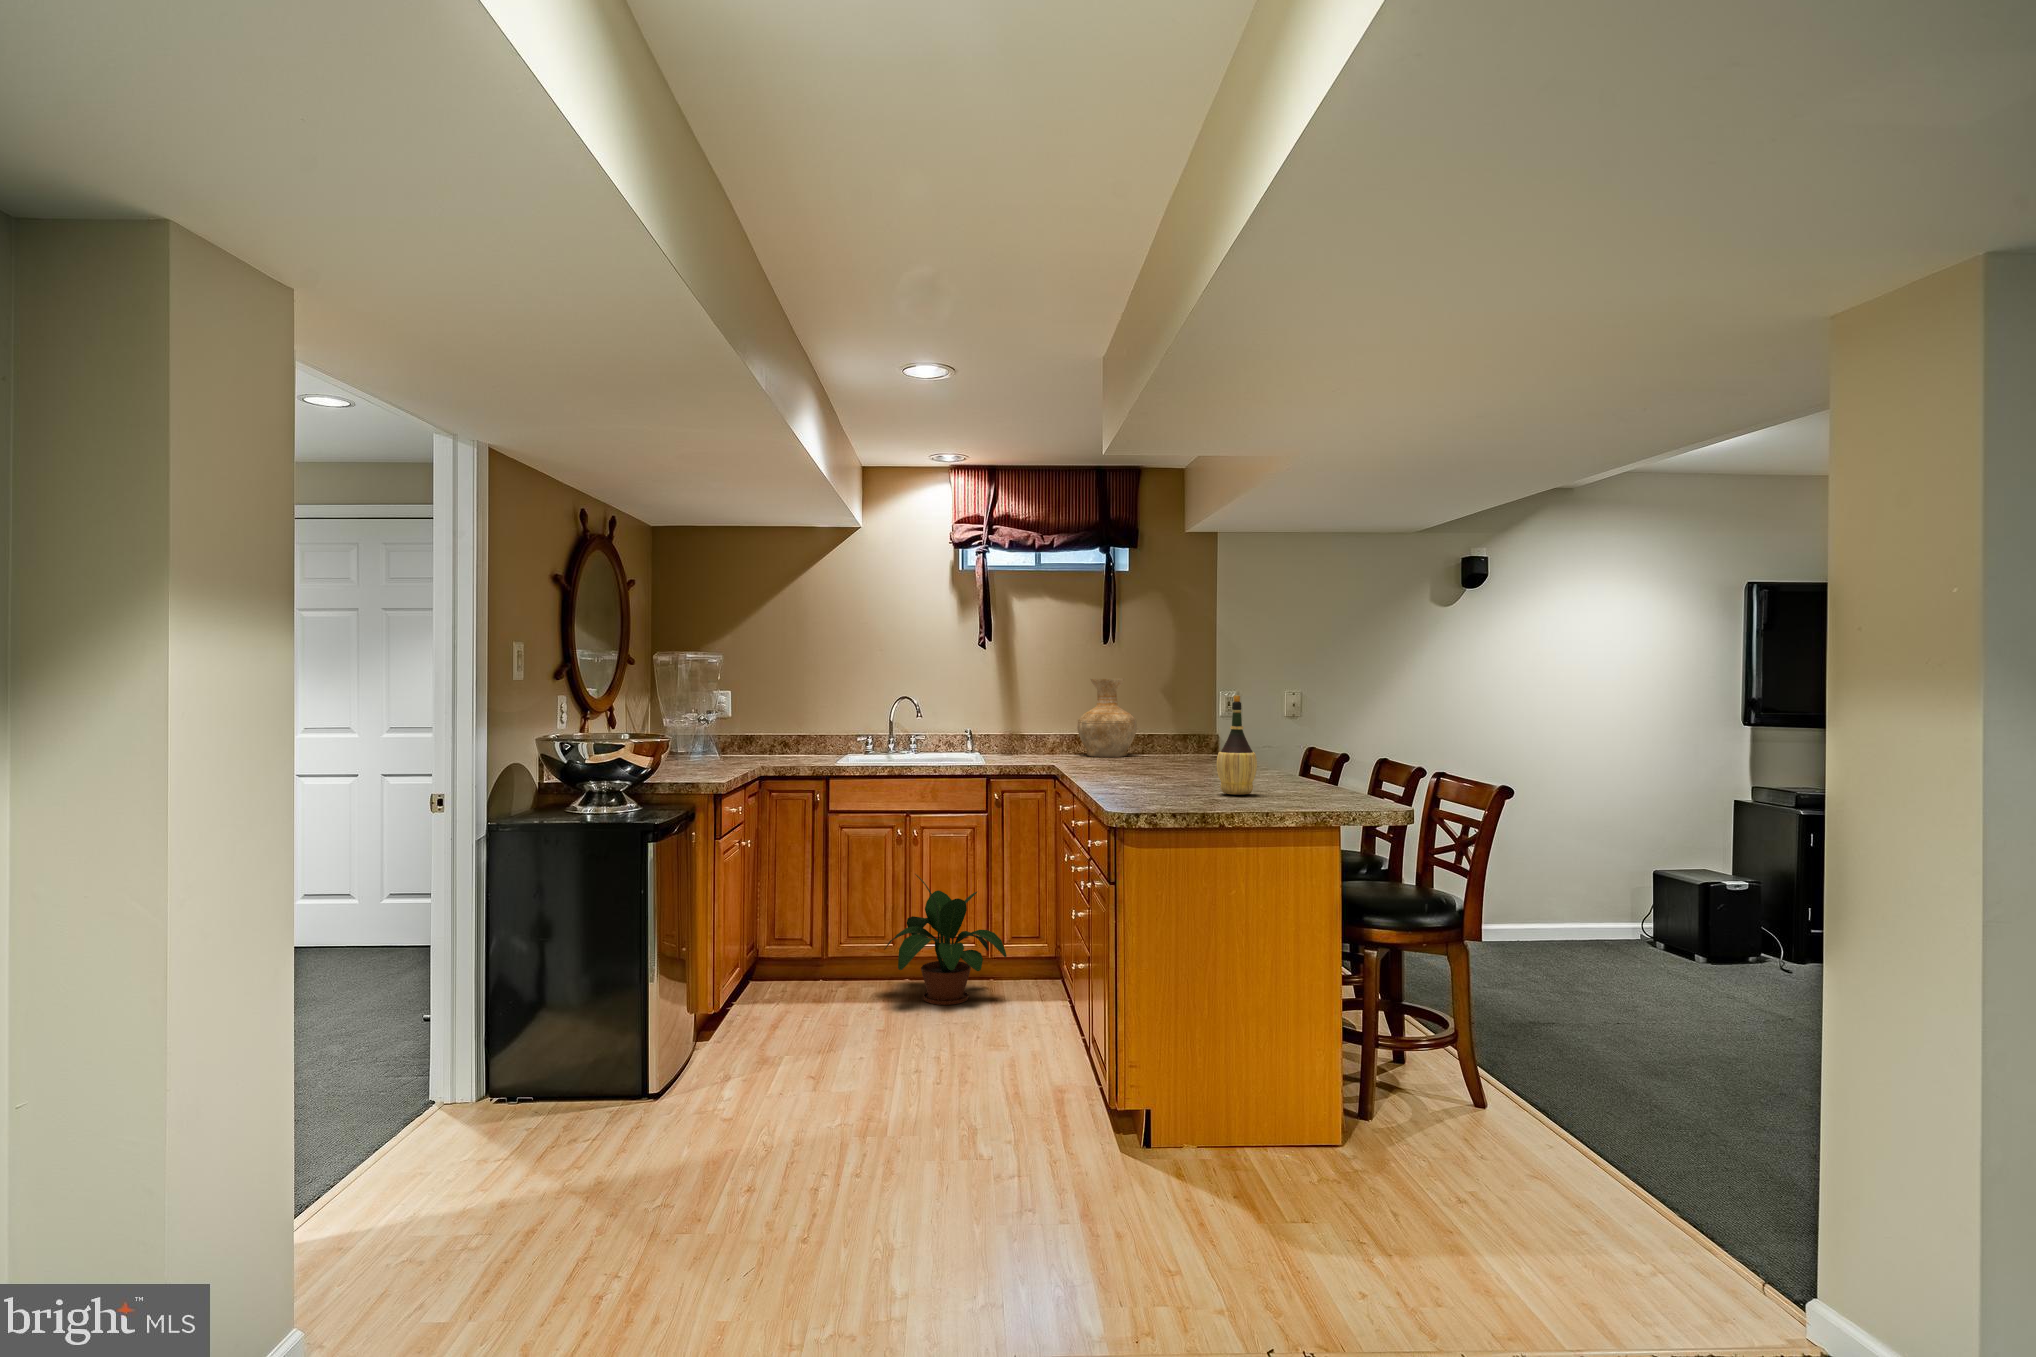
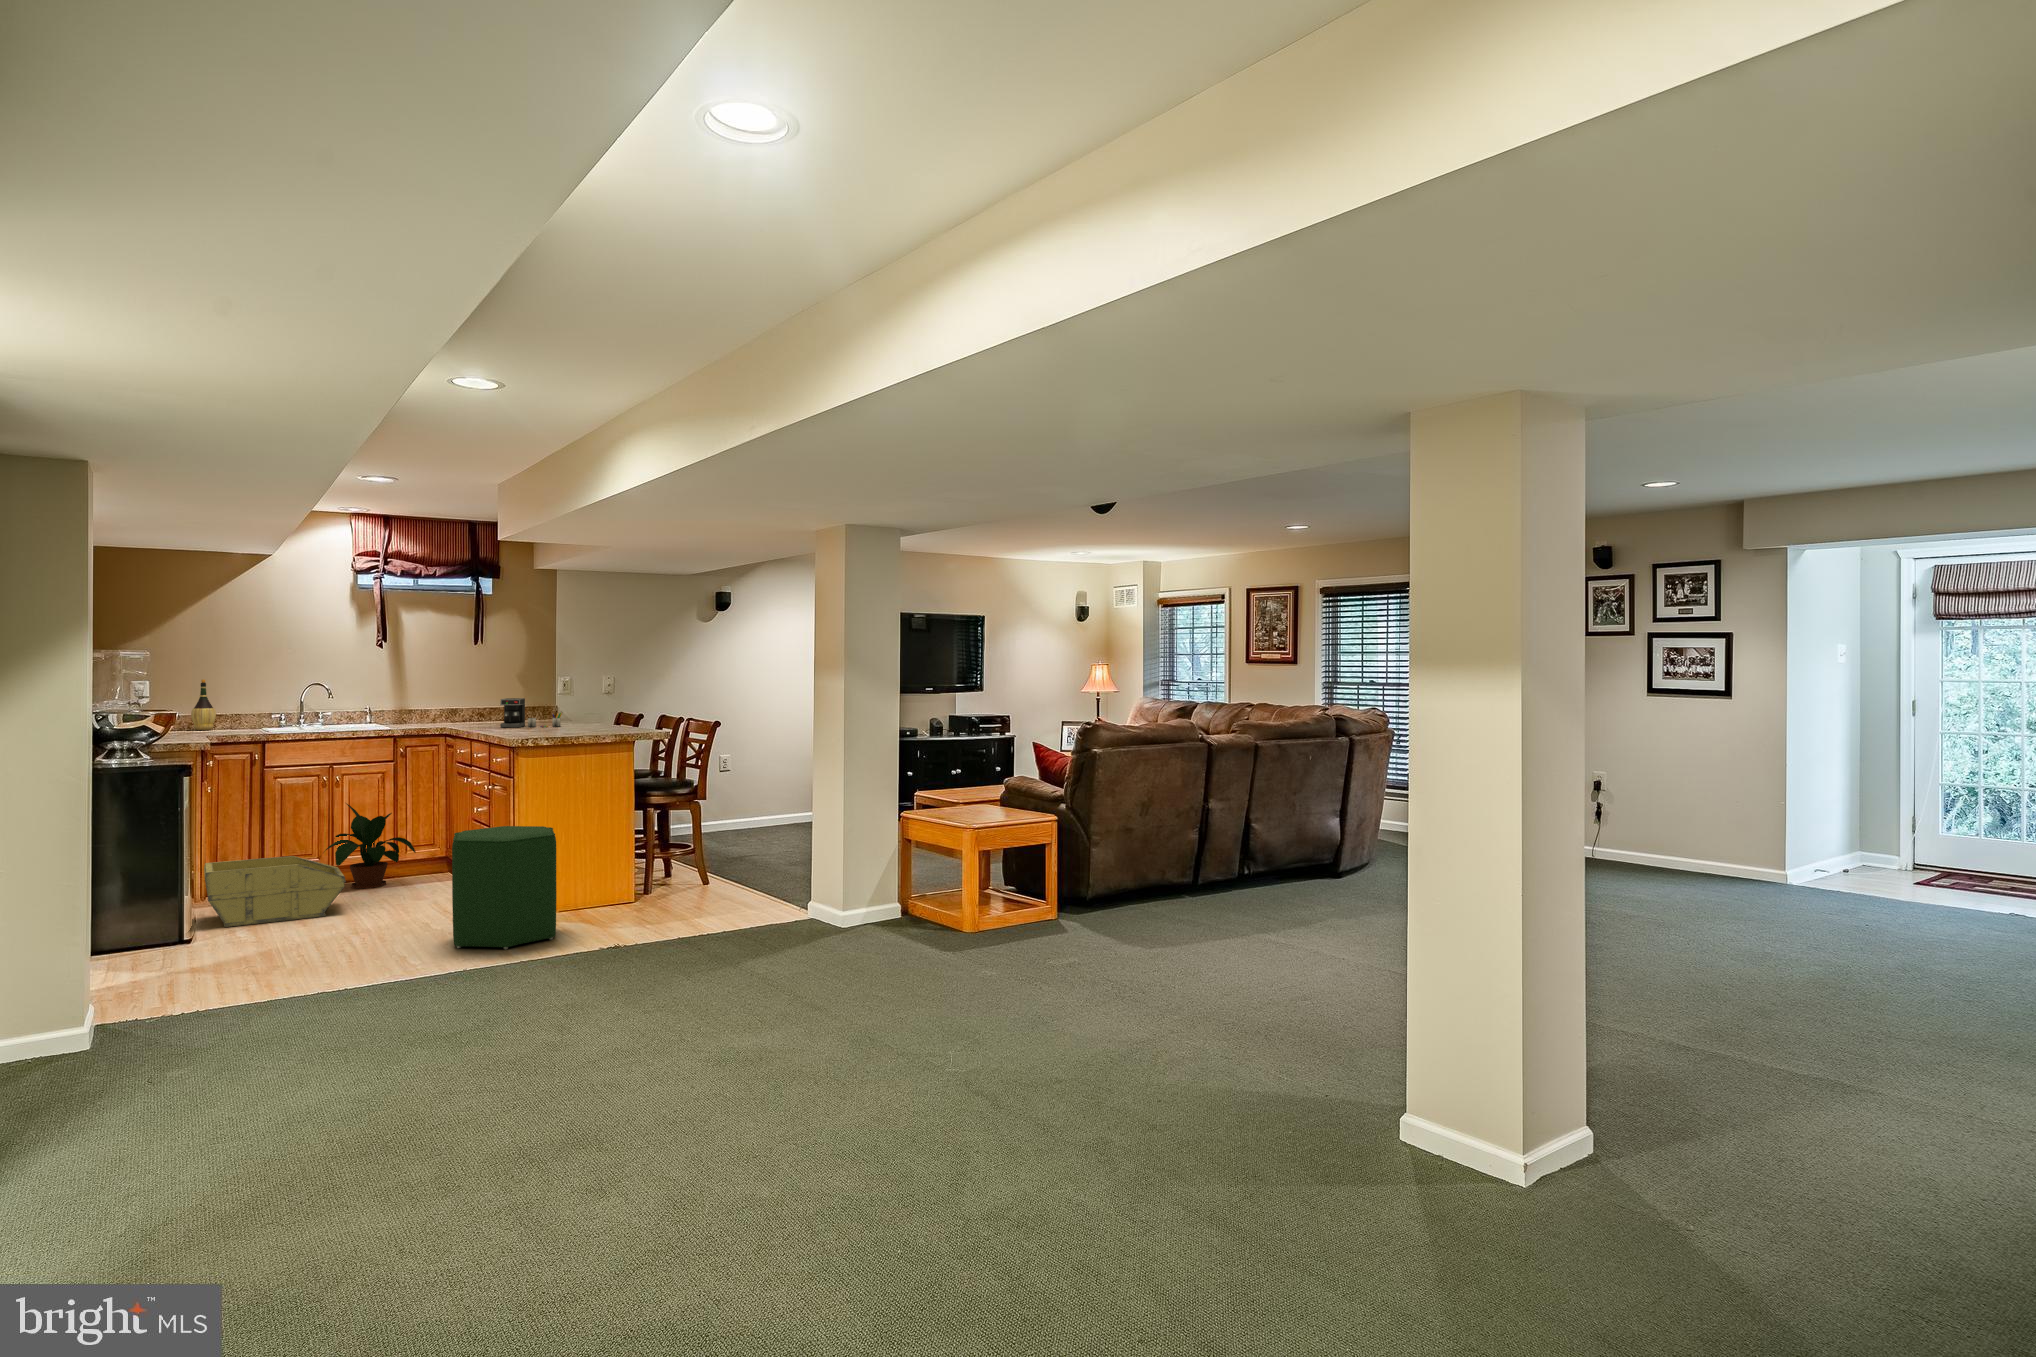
vase: present [1077,679,1137,757] -> none [457,669,502,722]
wine bottle: present [1216,695,1257,795] -> present [191,679,216,730]
coffee maker: none [1125,724,1219,773] -> present [500,698,562,728]
storage bin: none [692,960,889,1075] -> present [204,856,346,927]
ottoman: none [989,987,1193,1293] -> present [452,826,557,949]

